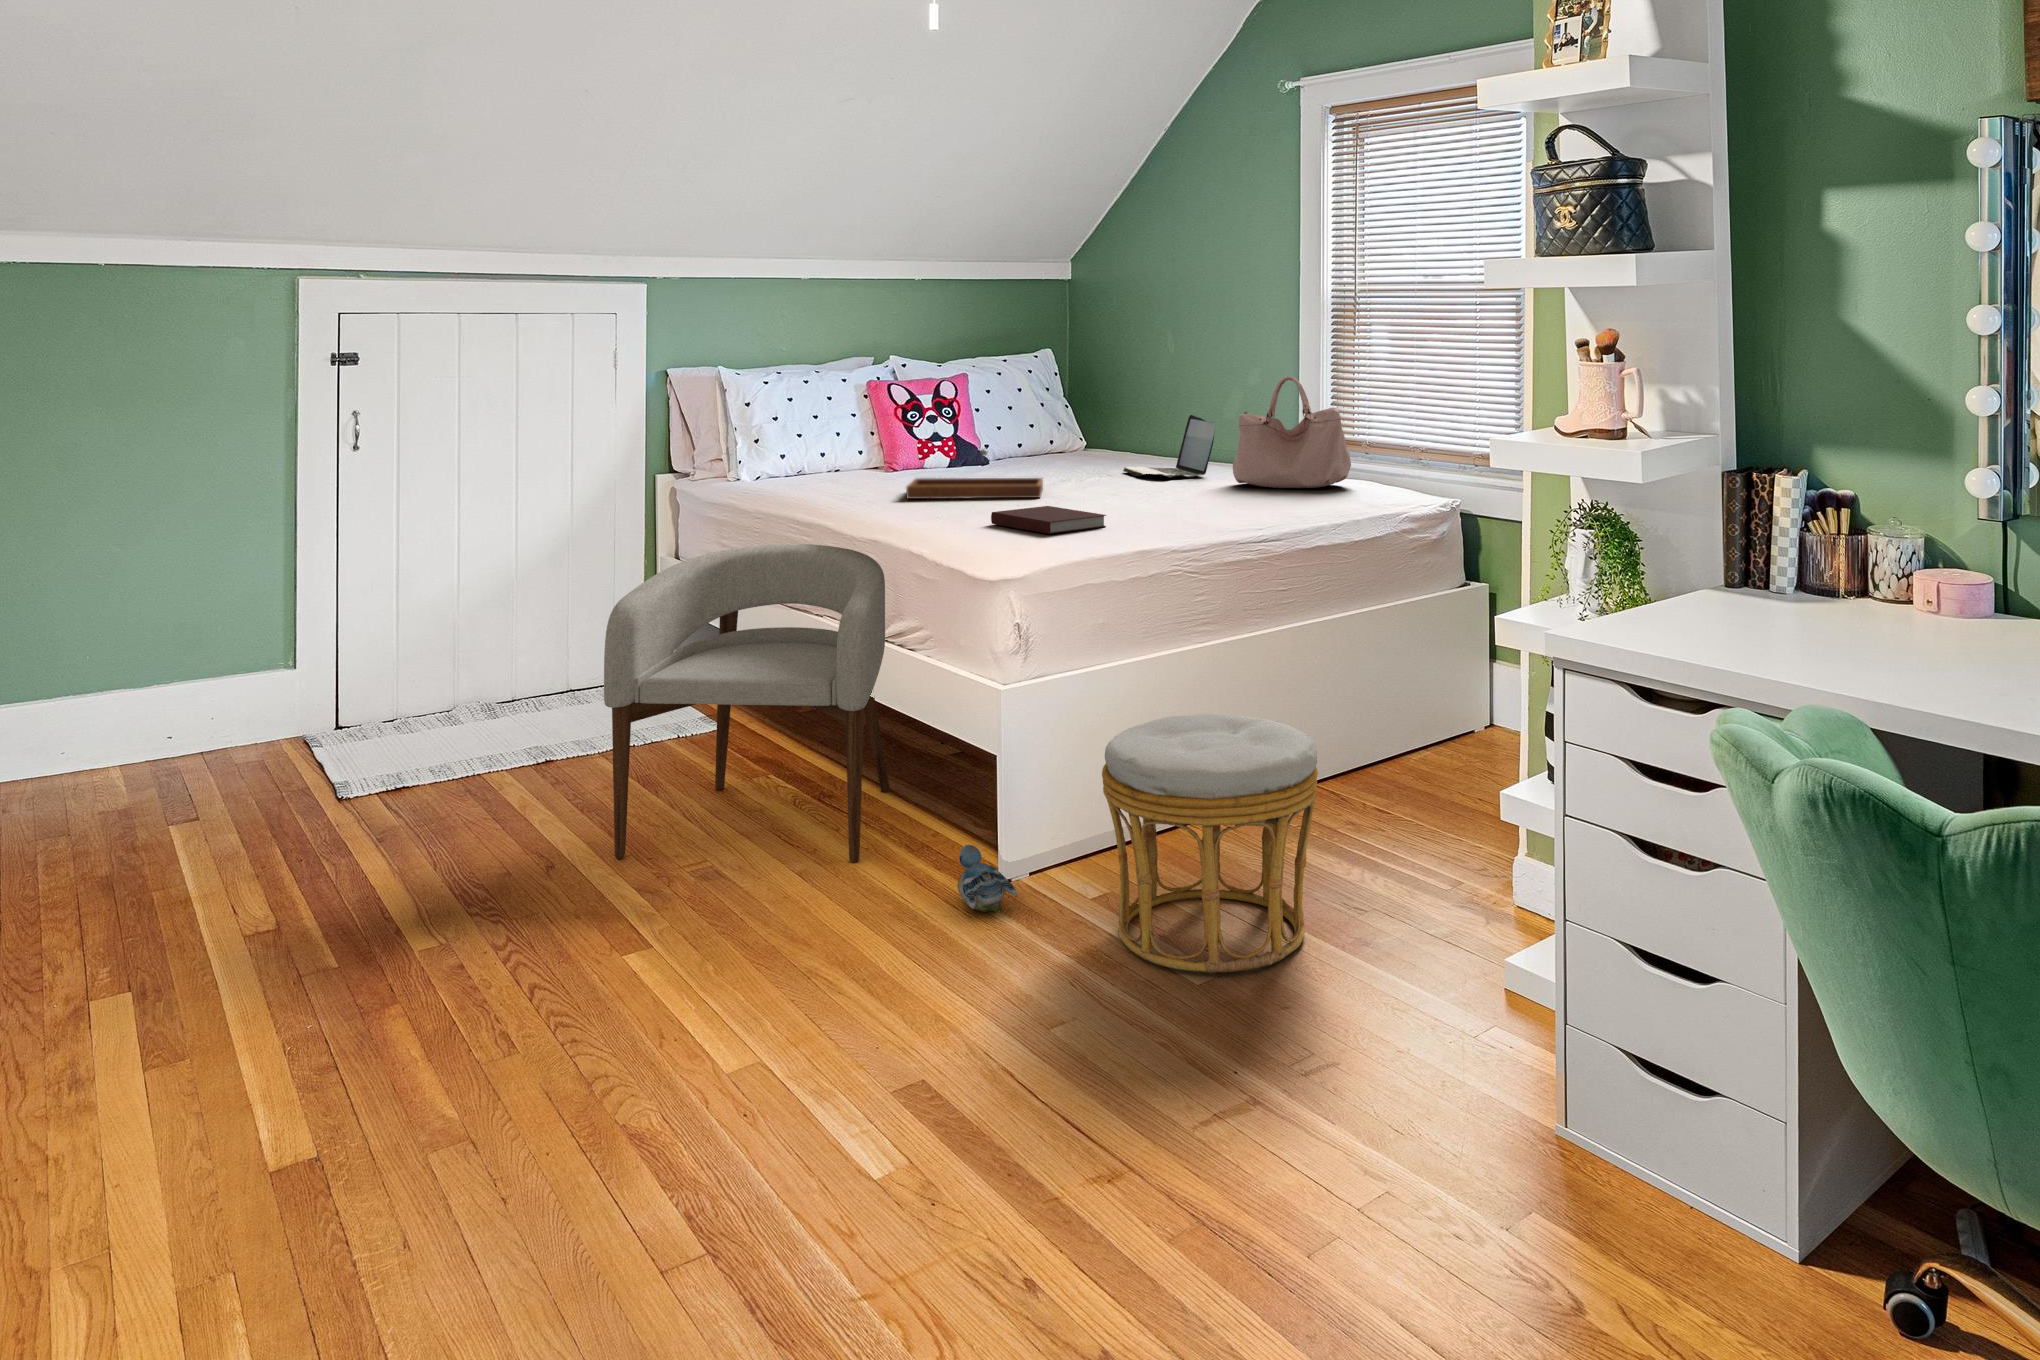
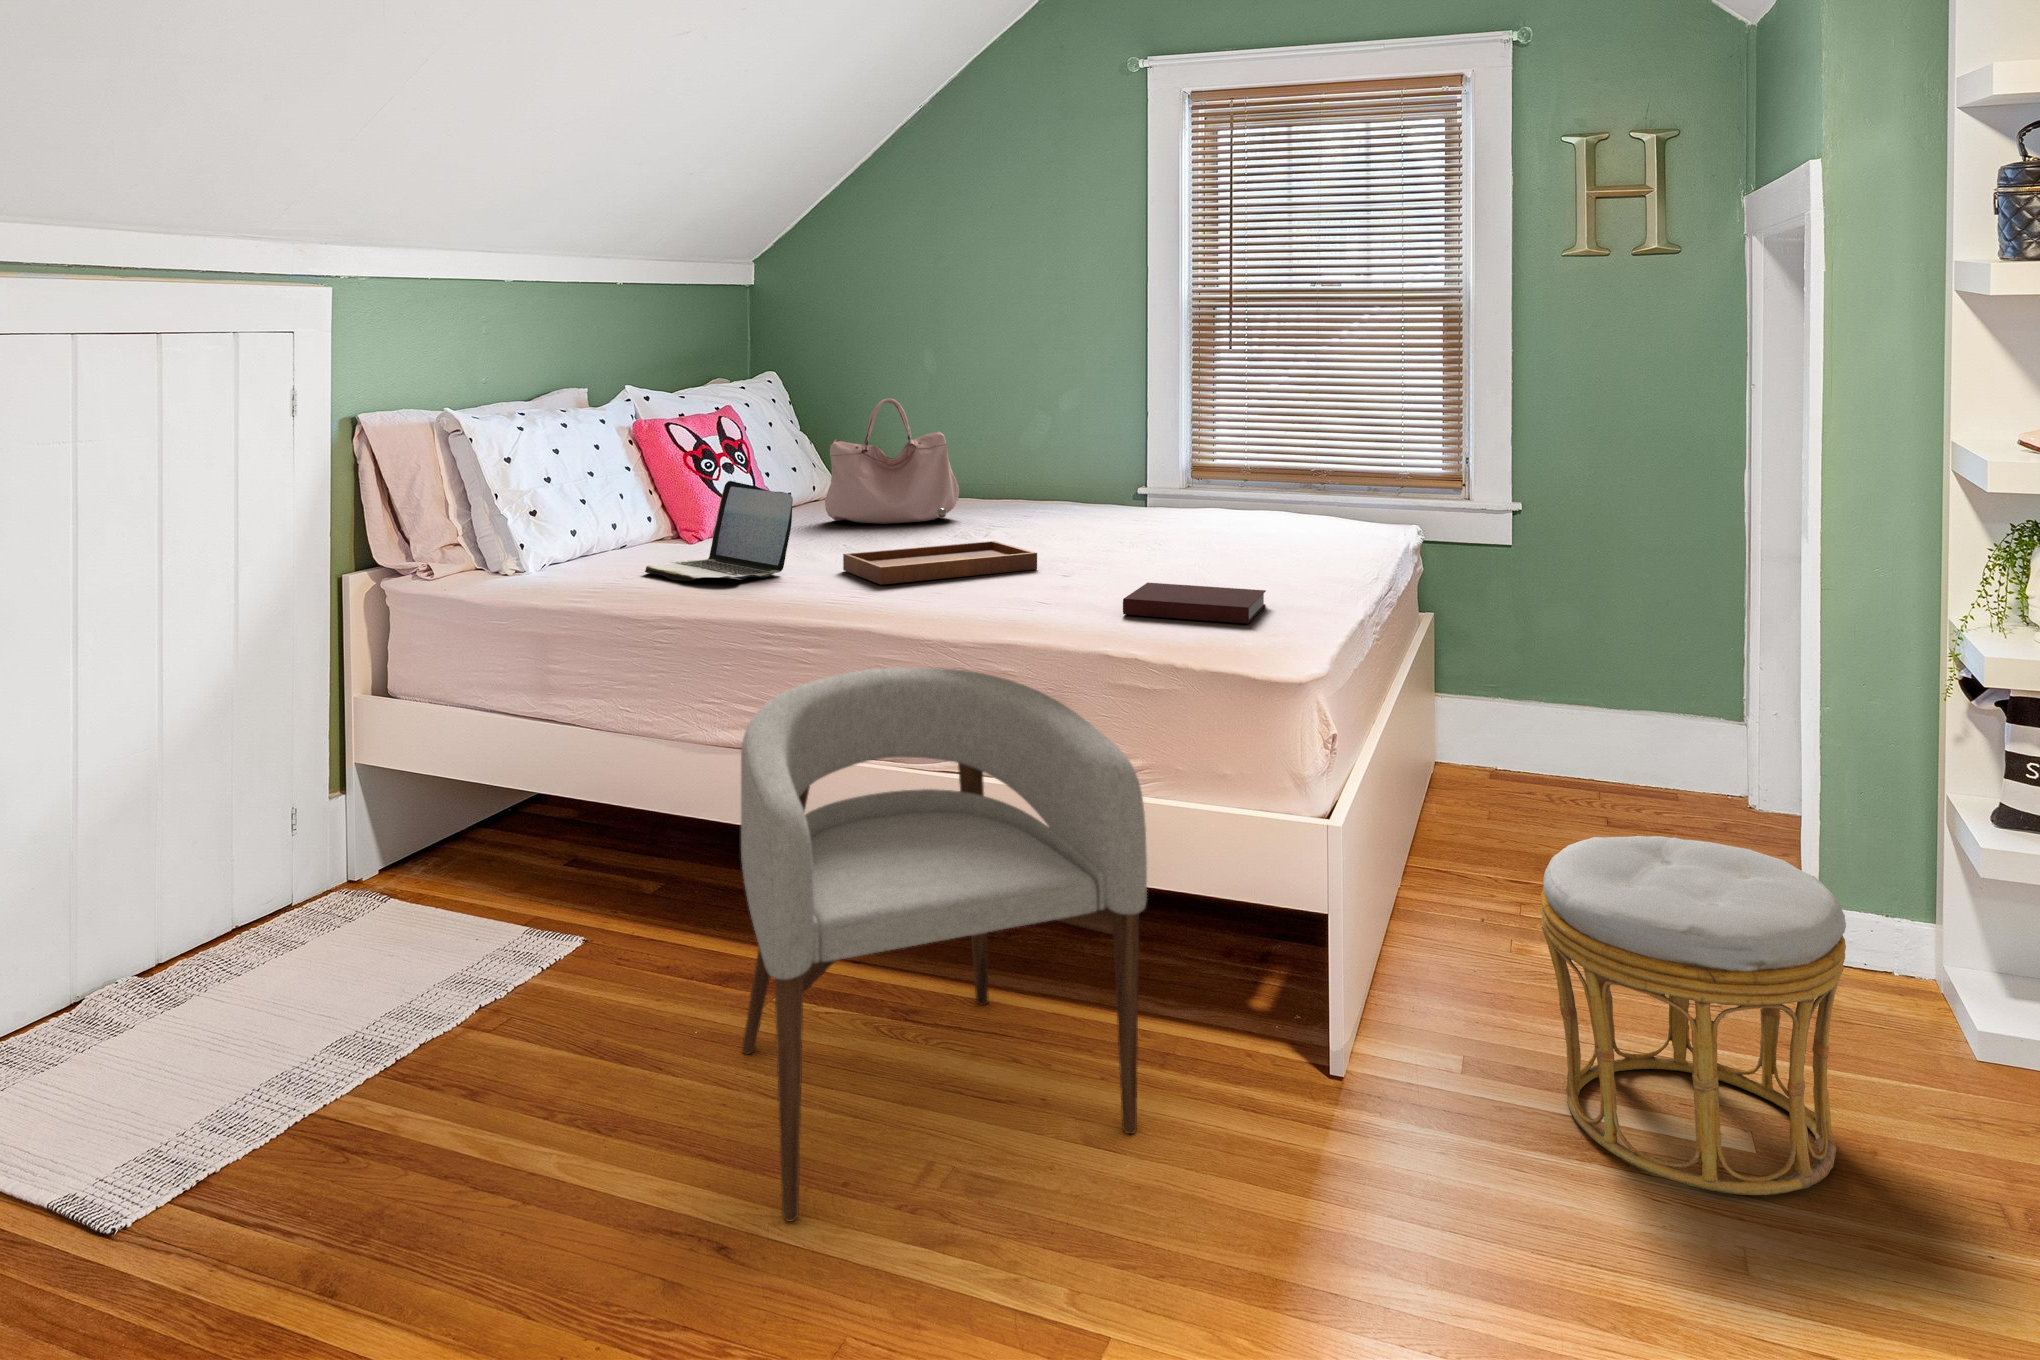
handbag: present [1233,376,1351,488] -> present [825,399,959,524]
laptop: present [1123,415,1216,478] -> present [645,481,793,581]
plush toy: present [958,845,1018,912] -> none [1350,1077,1463,1174]

